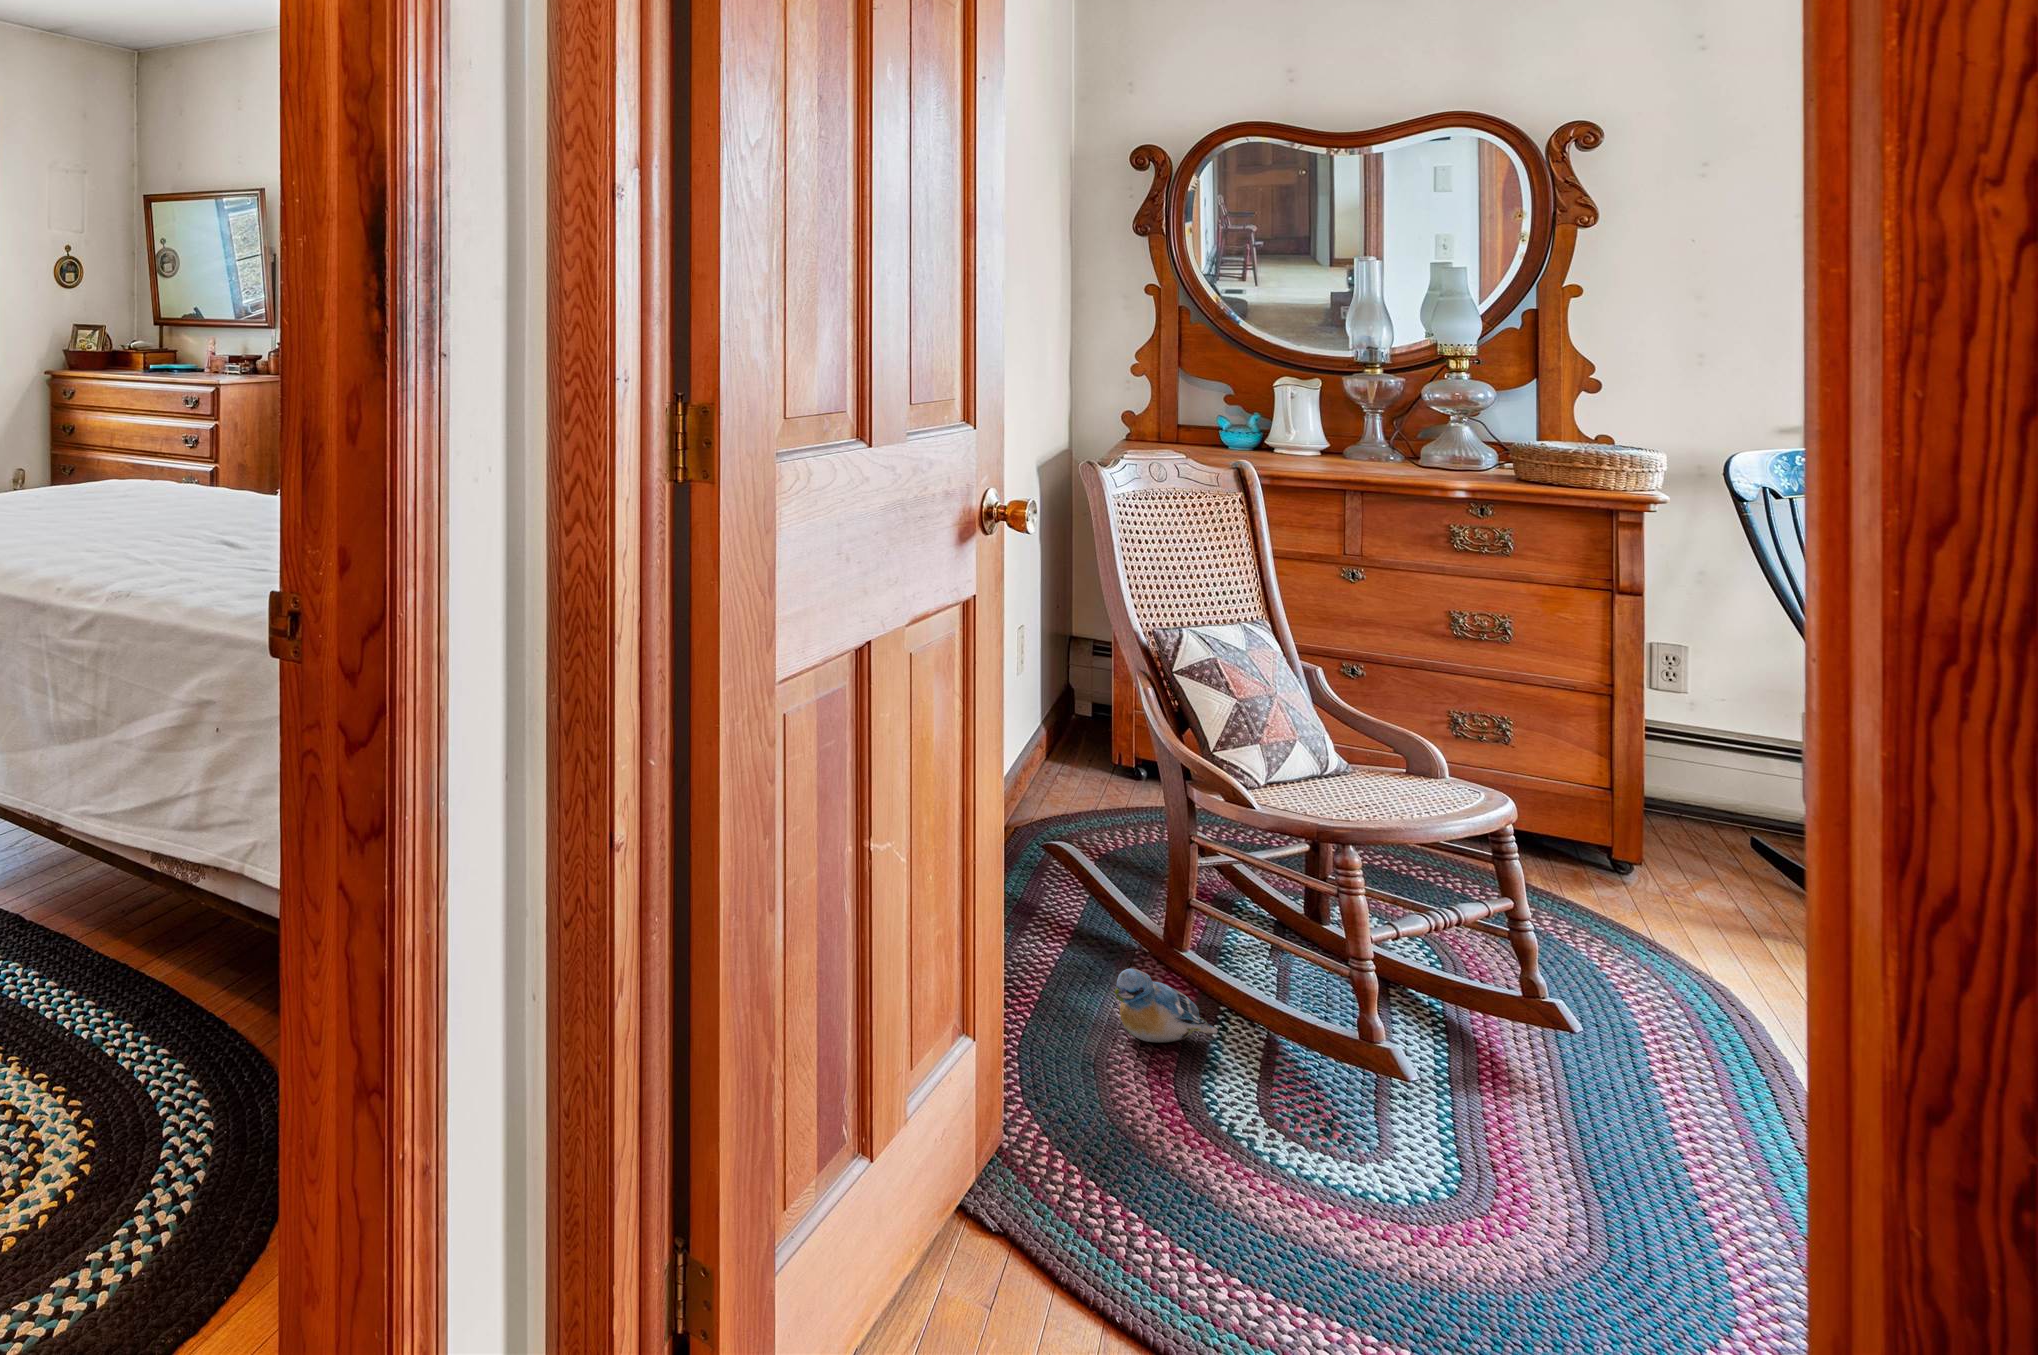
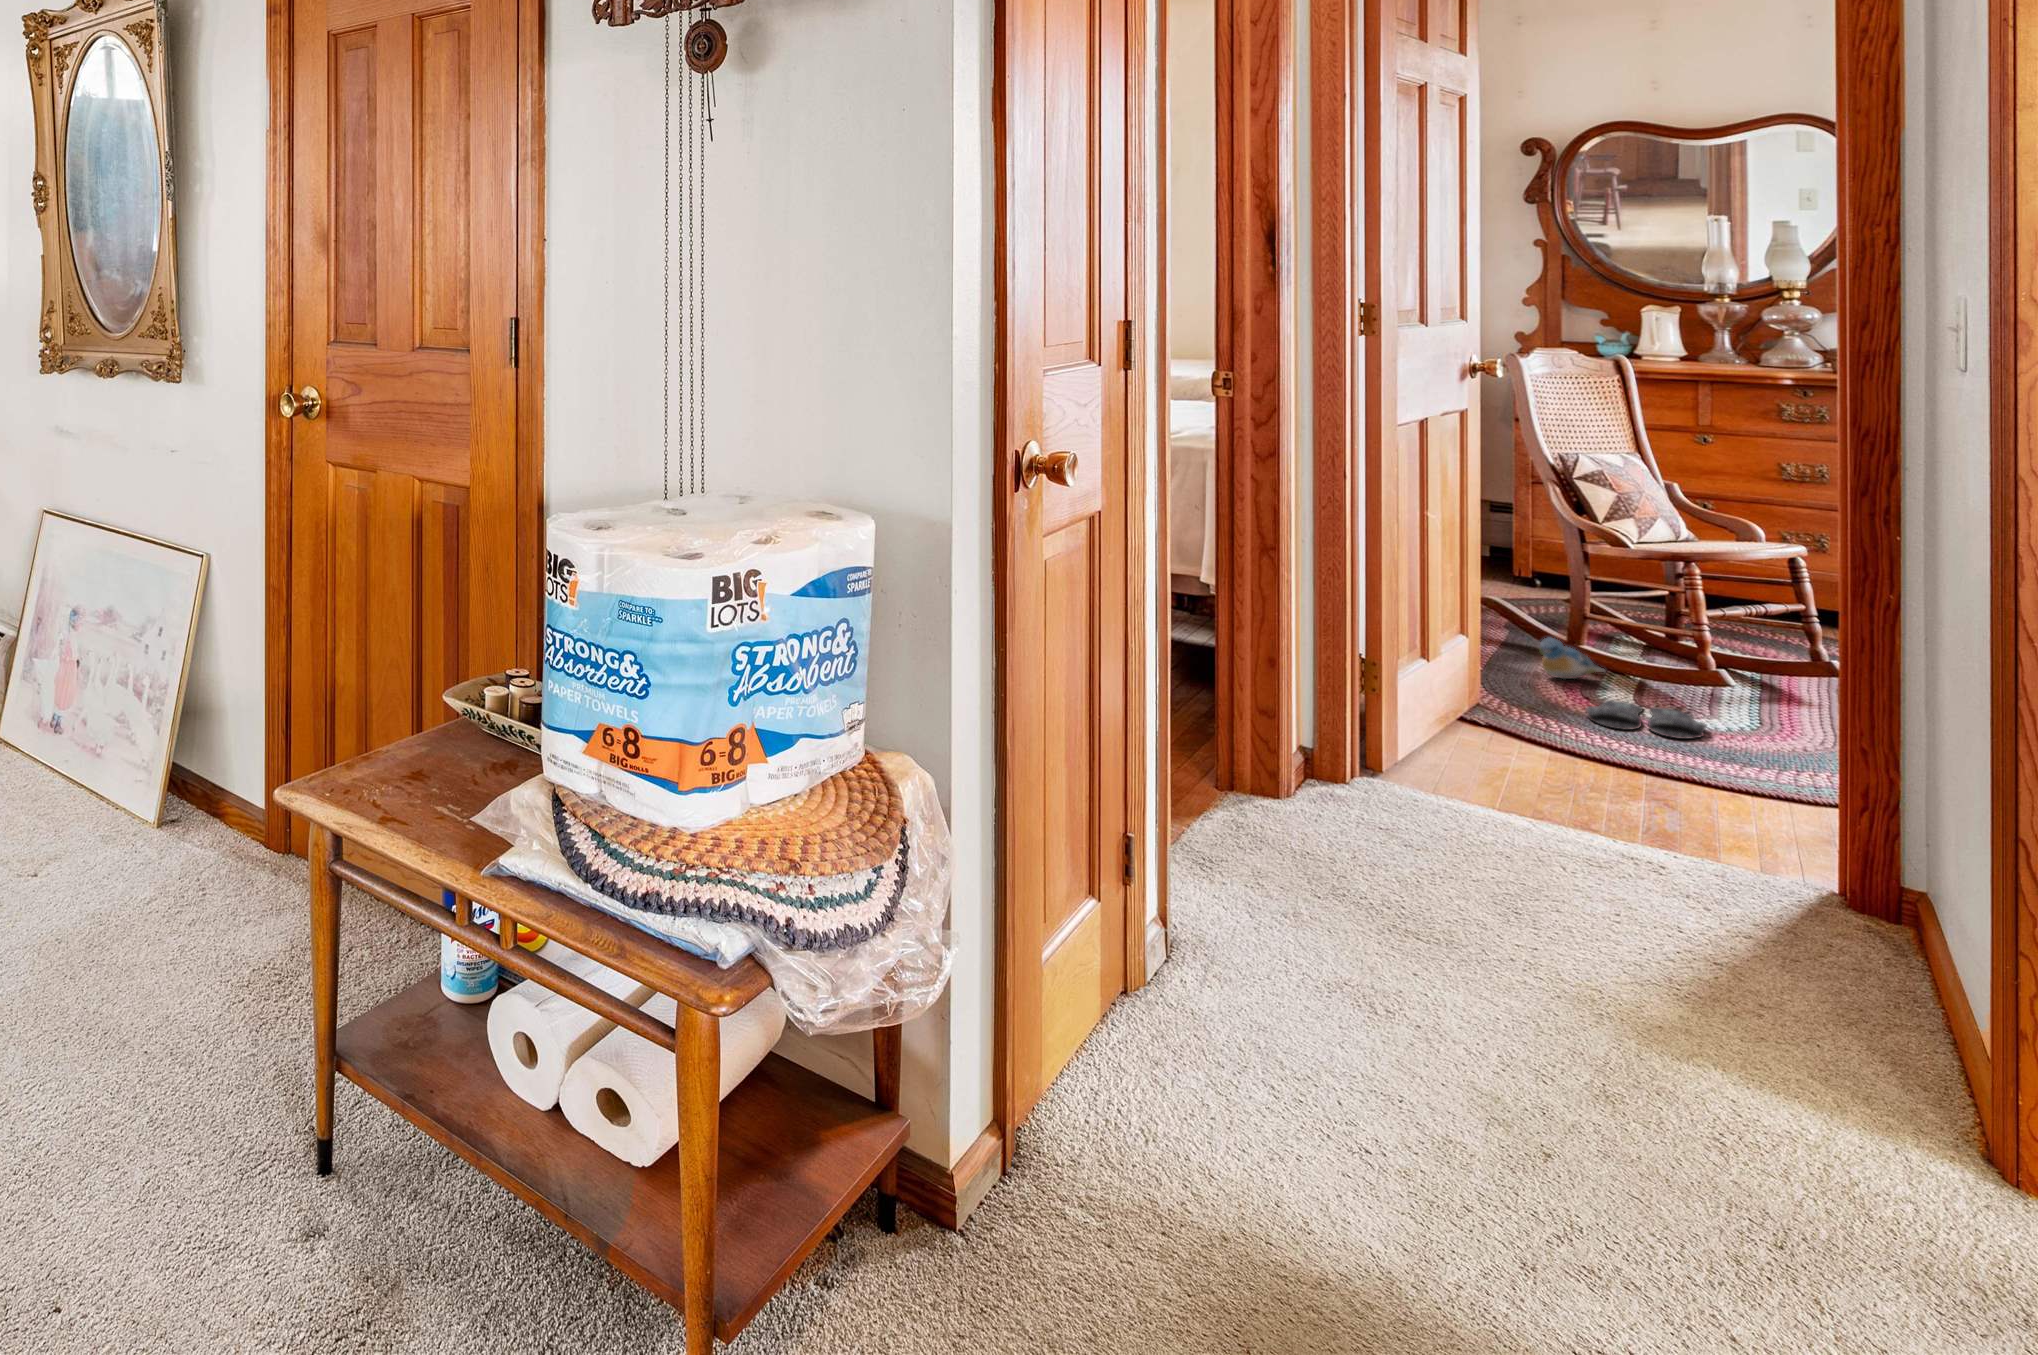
slippers: none [1178,1114,1383,1259] -> present [1586,701,1707,739]

